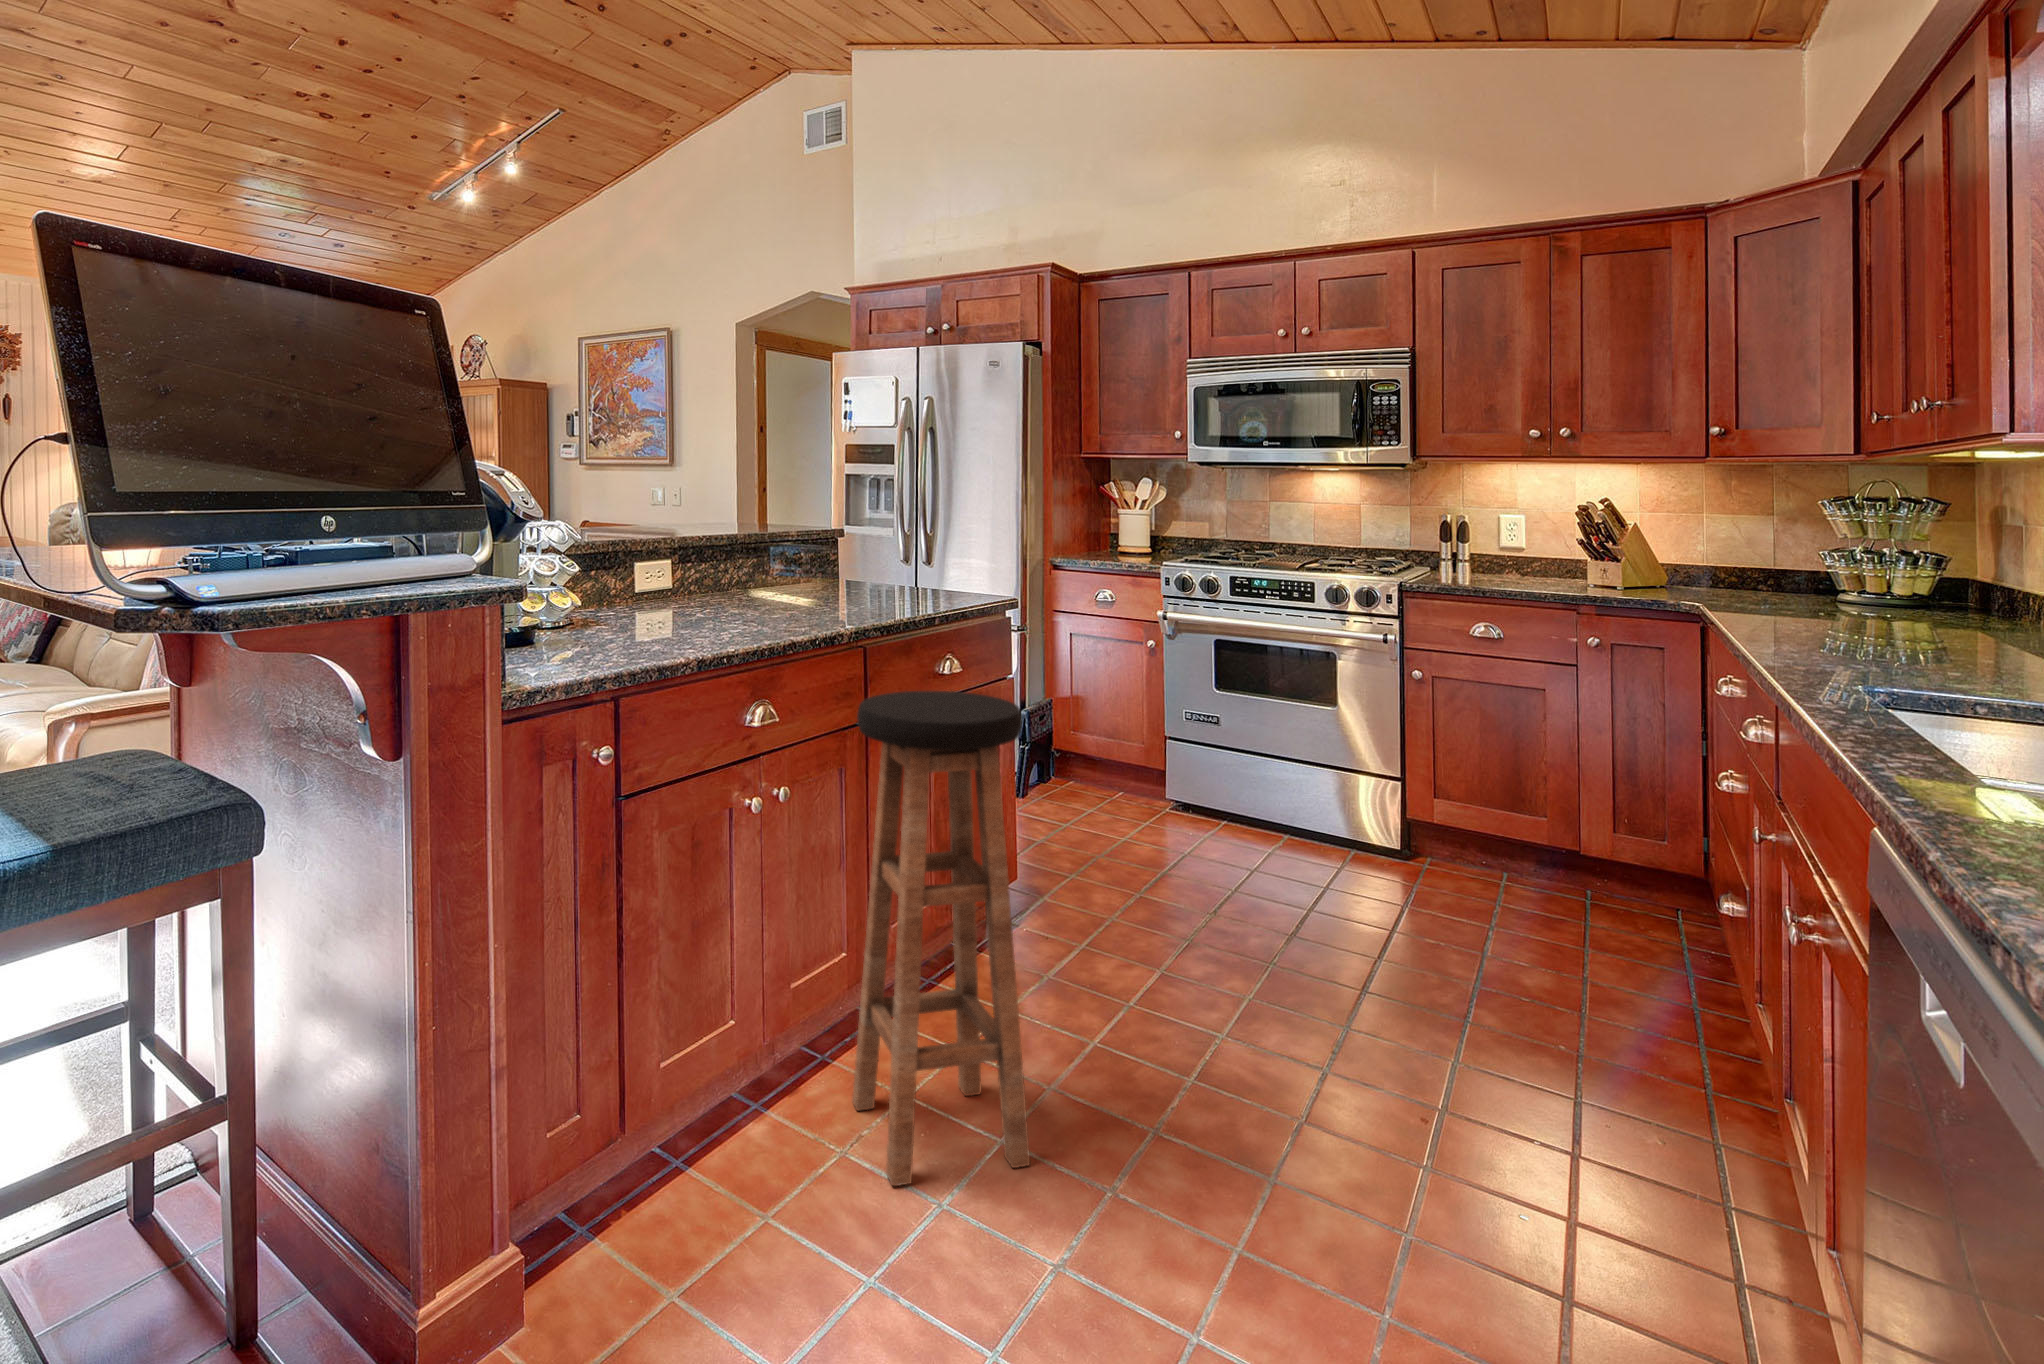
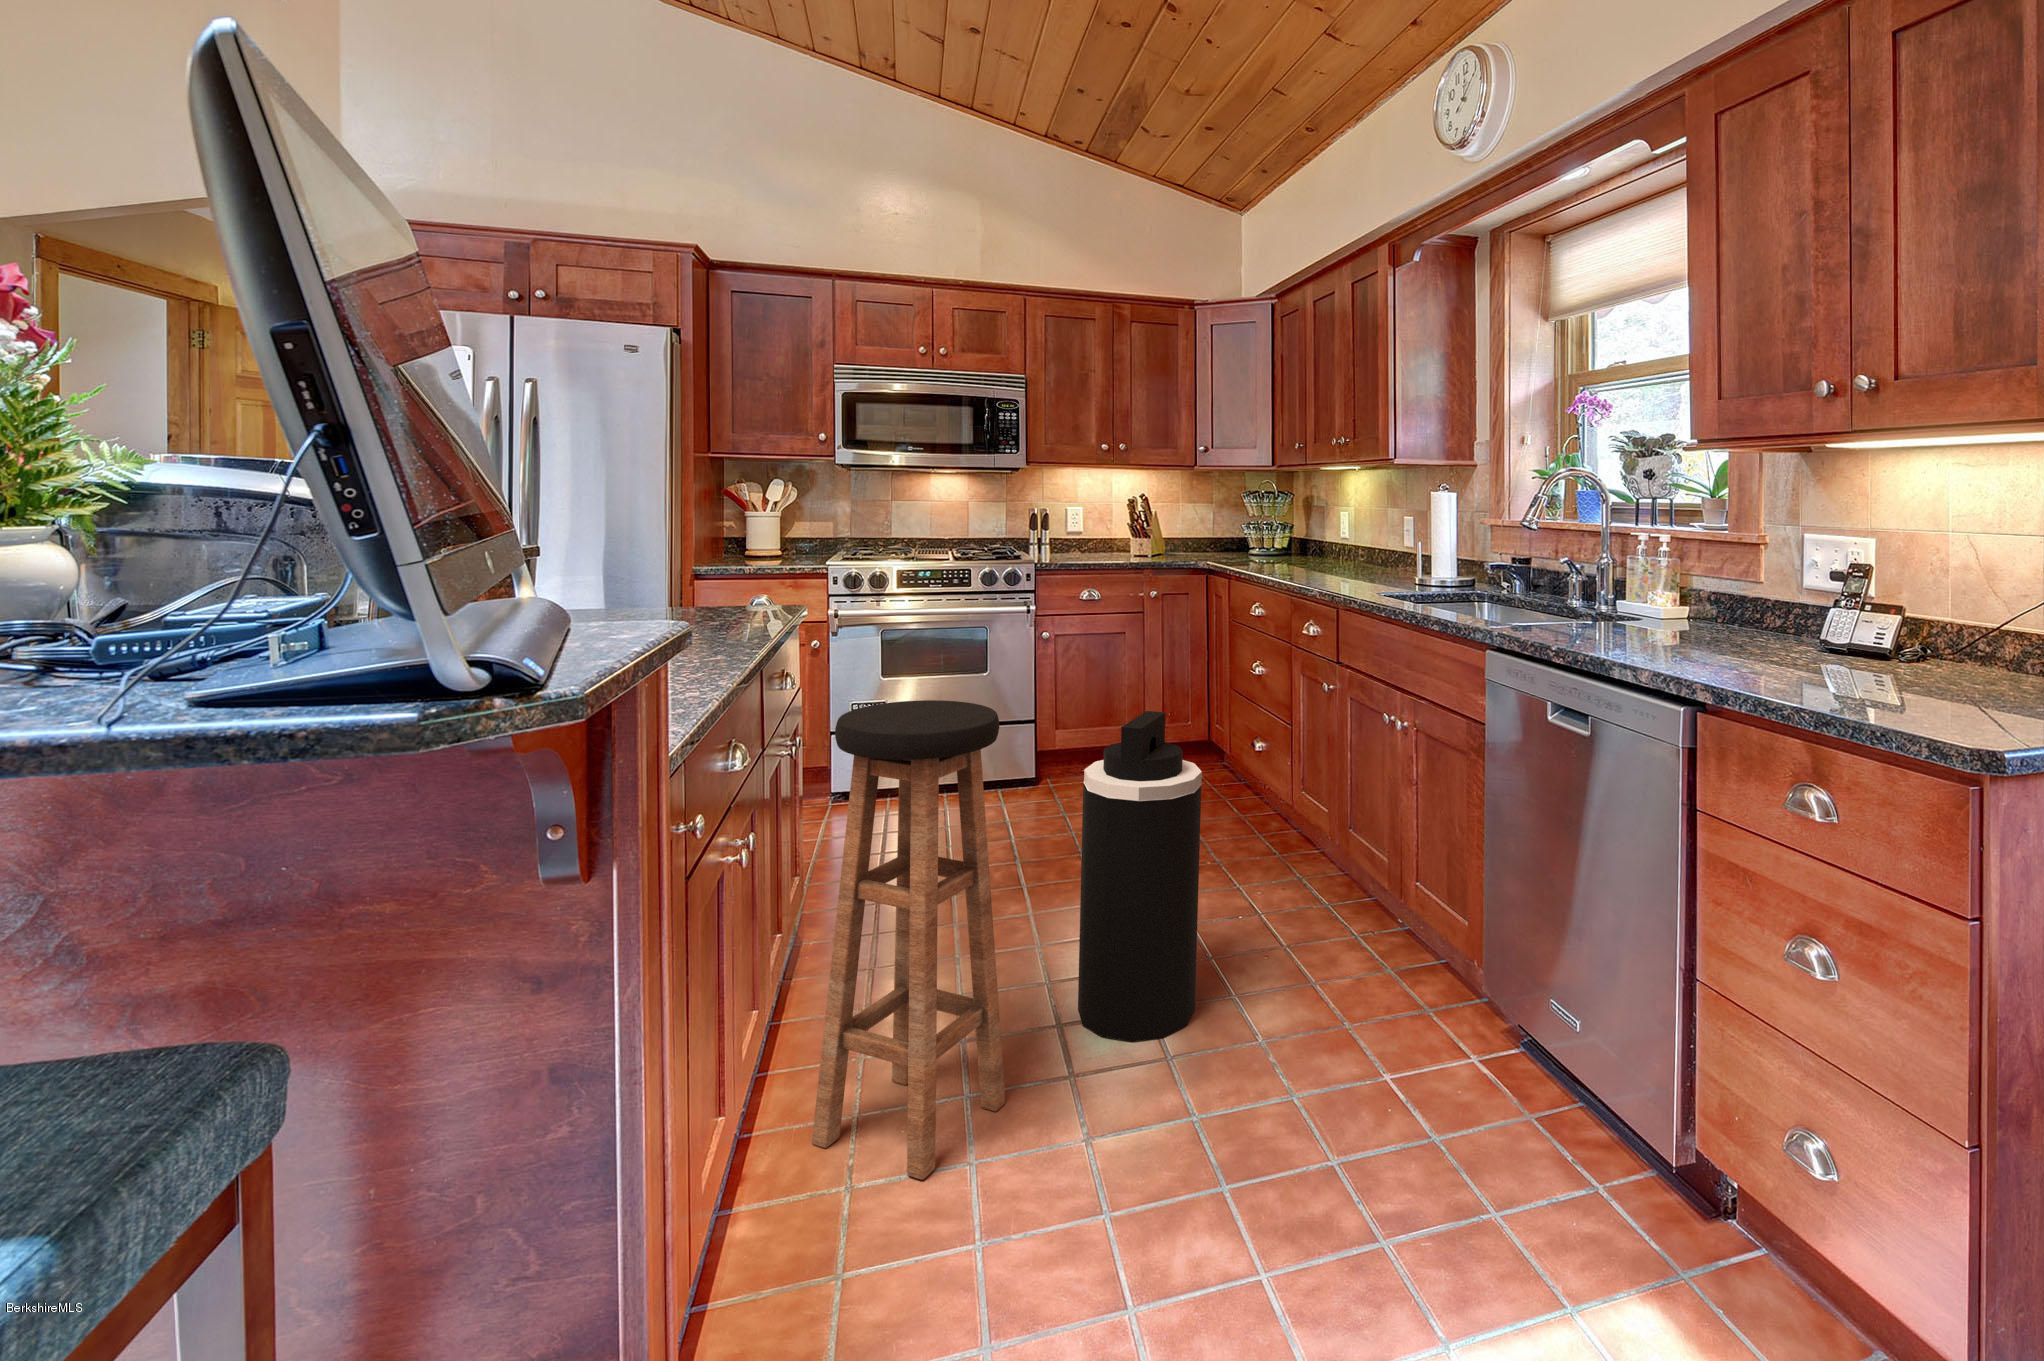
trash can: none [1188,761,1366,1210] -> present [1078,711,1202,1042]

